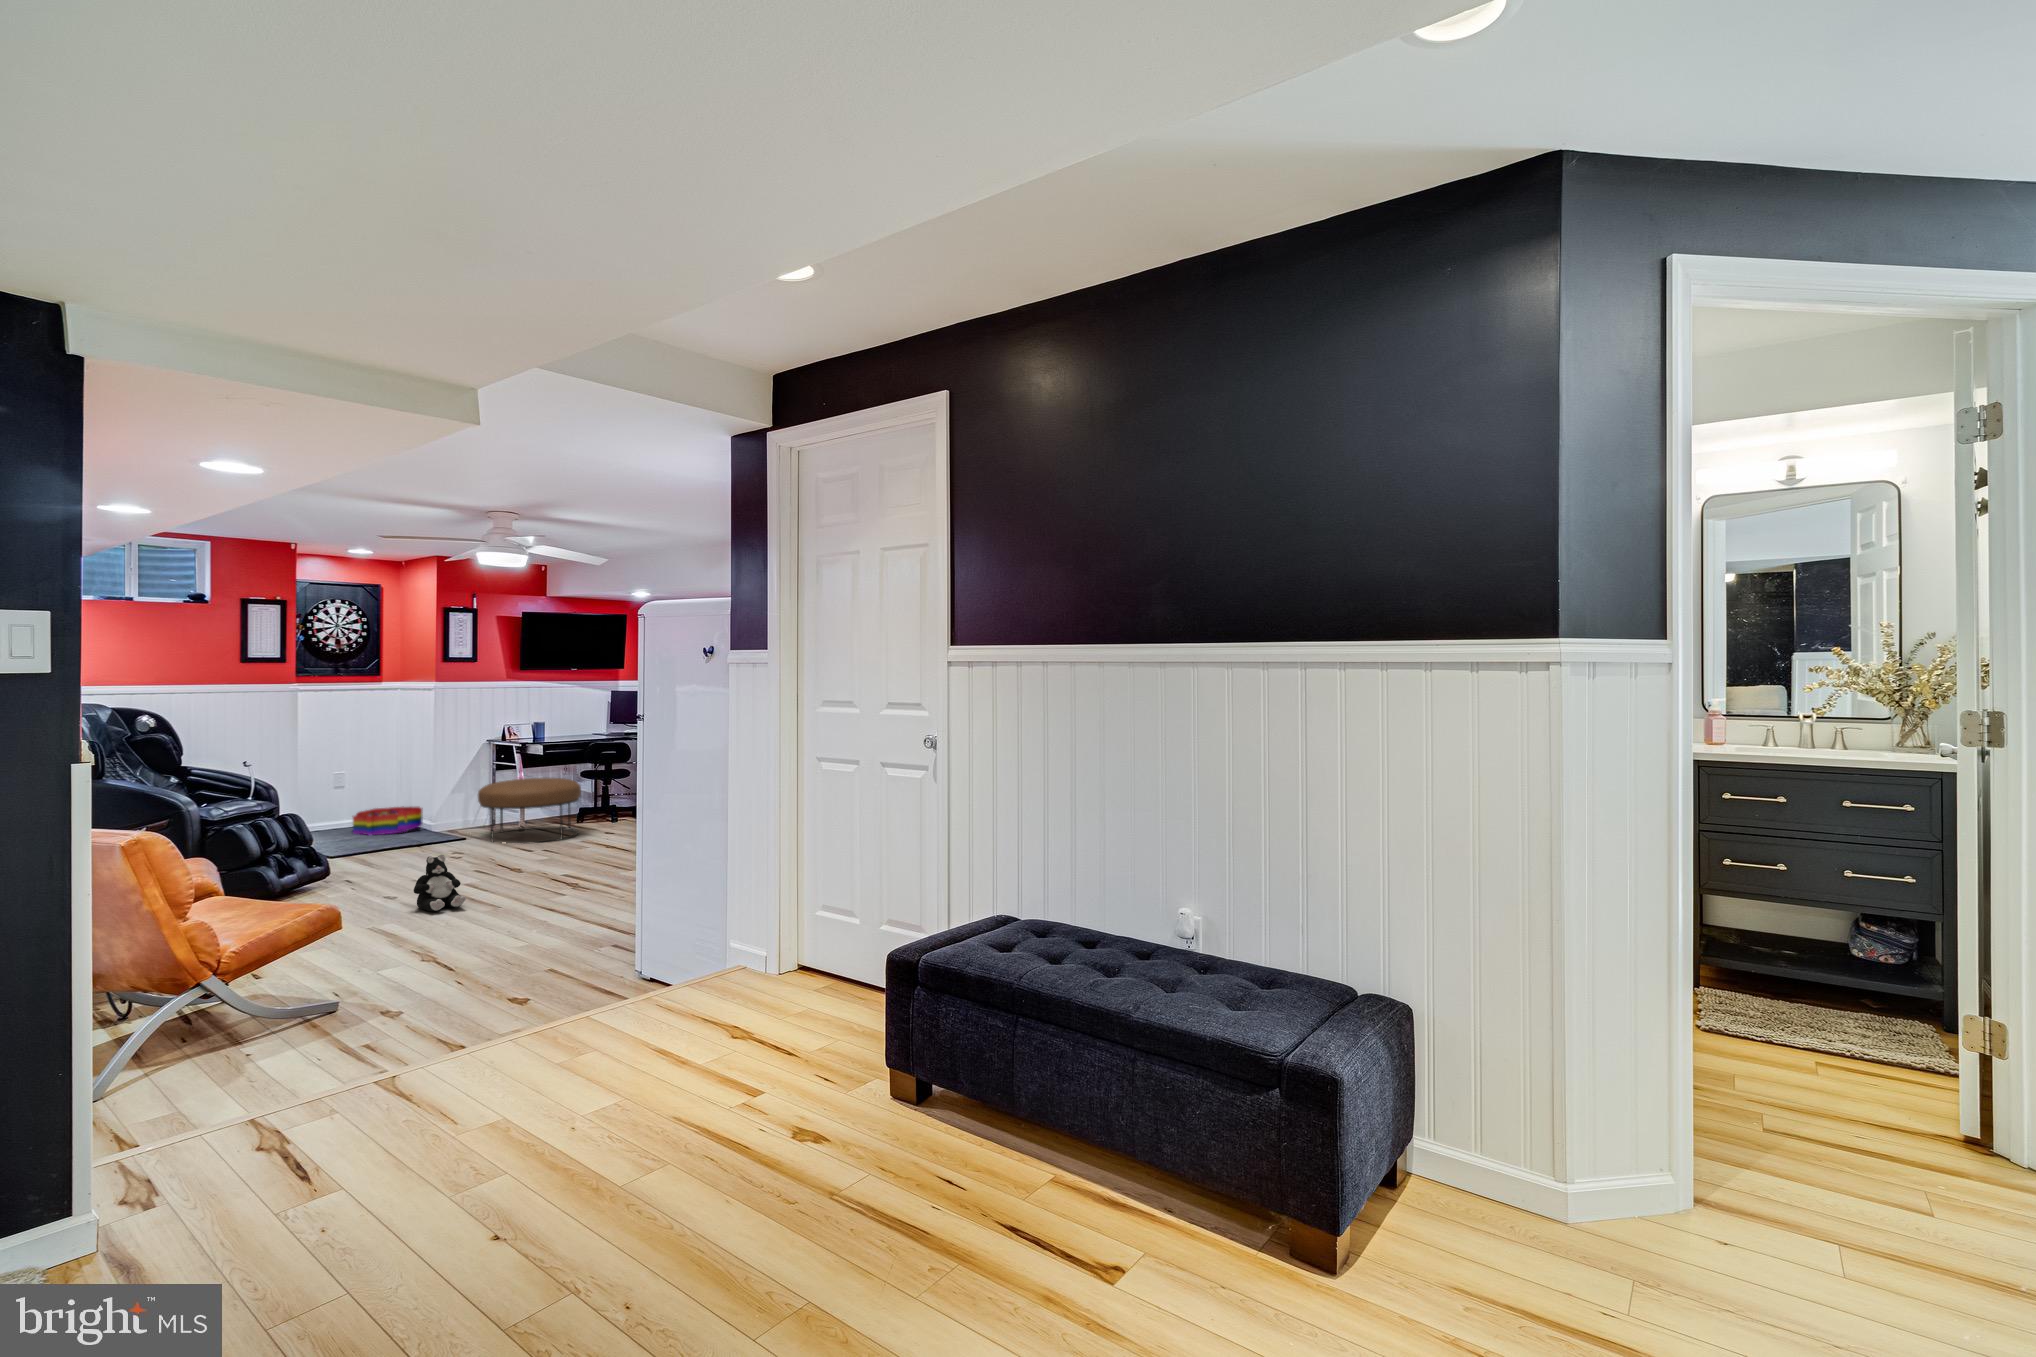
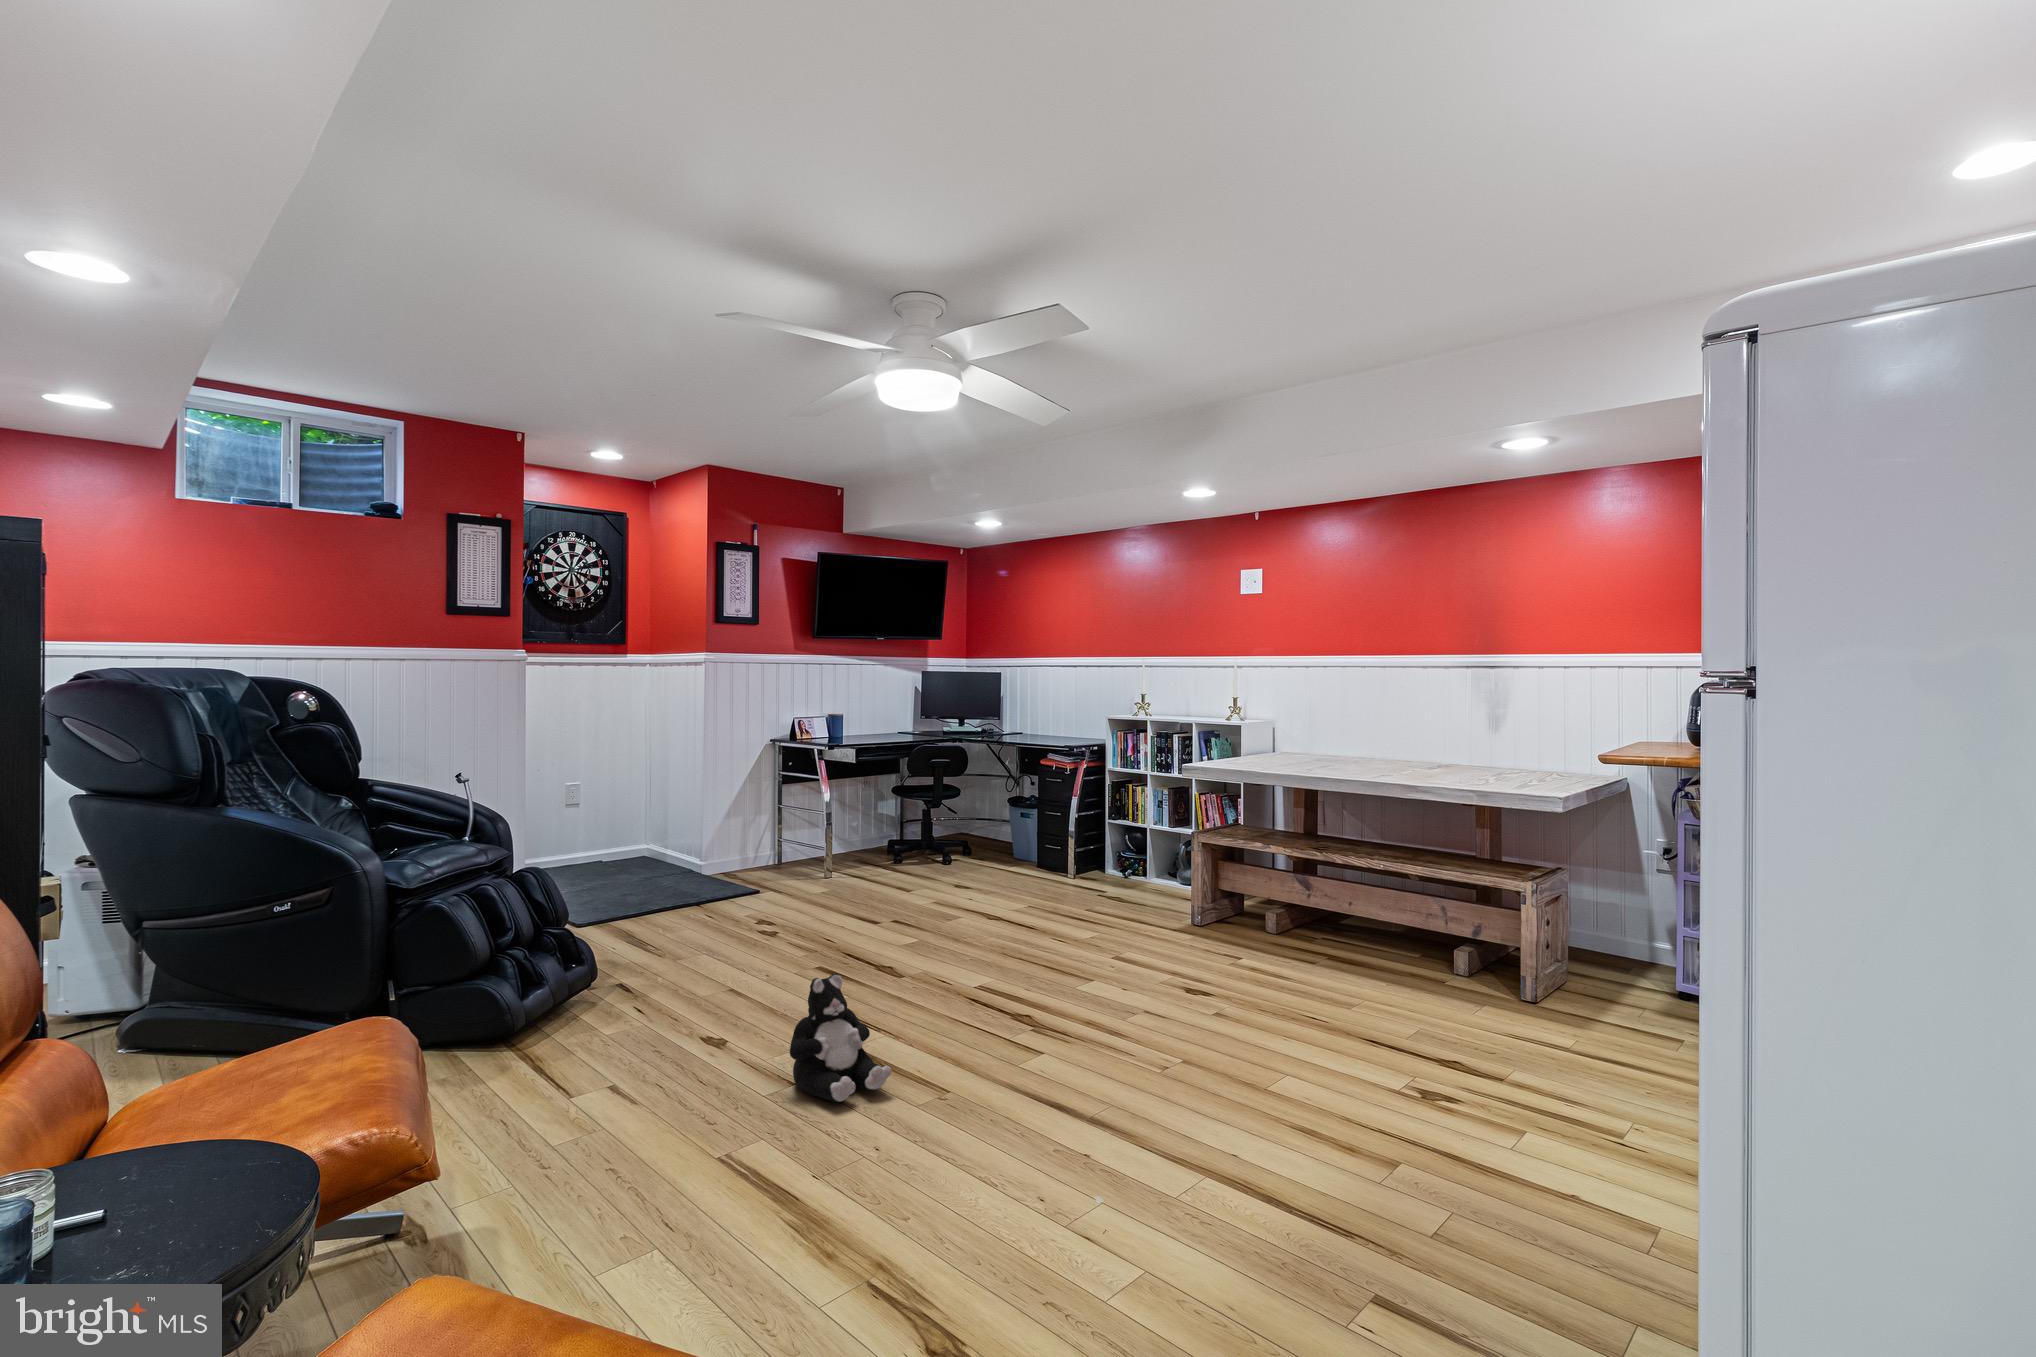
ottoman: present [478,778,581,844] -> none [779,799,926,907]
storage bin: present [353,807,423,836] -> none [596,837,689,884]

